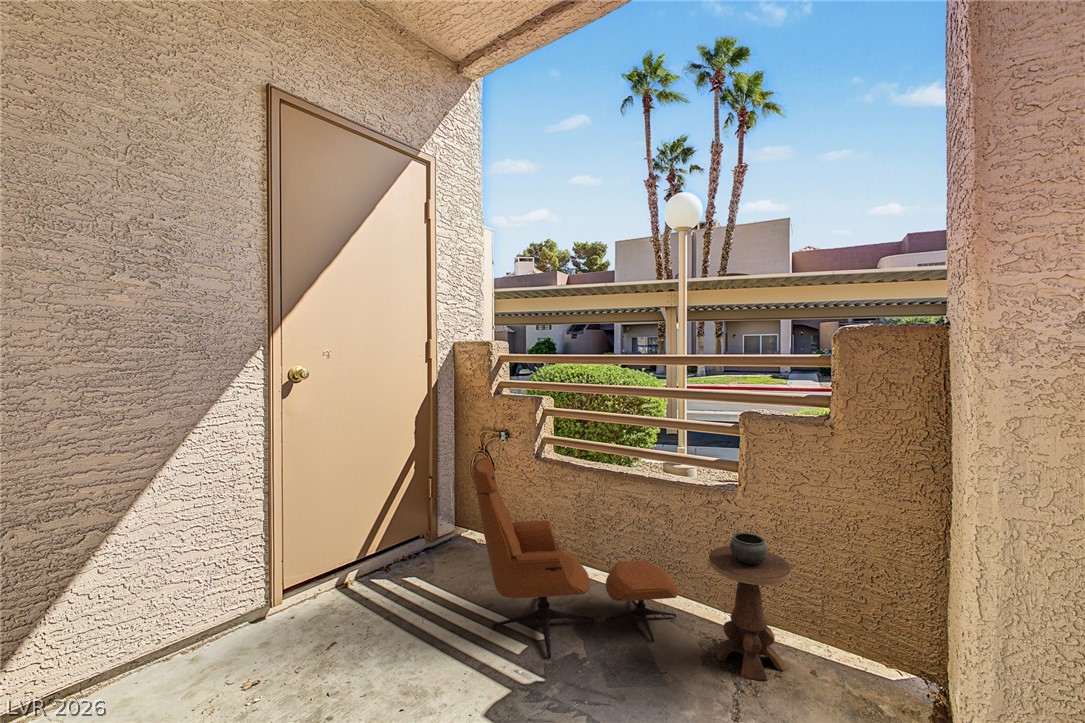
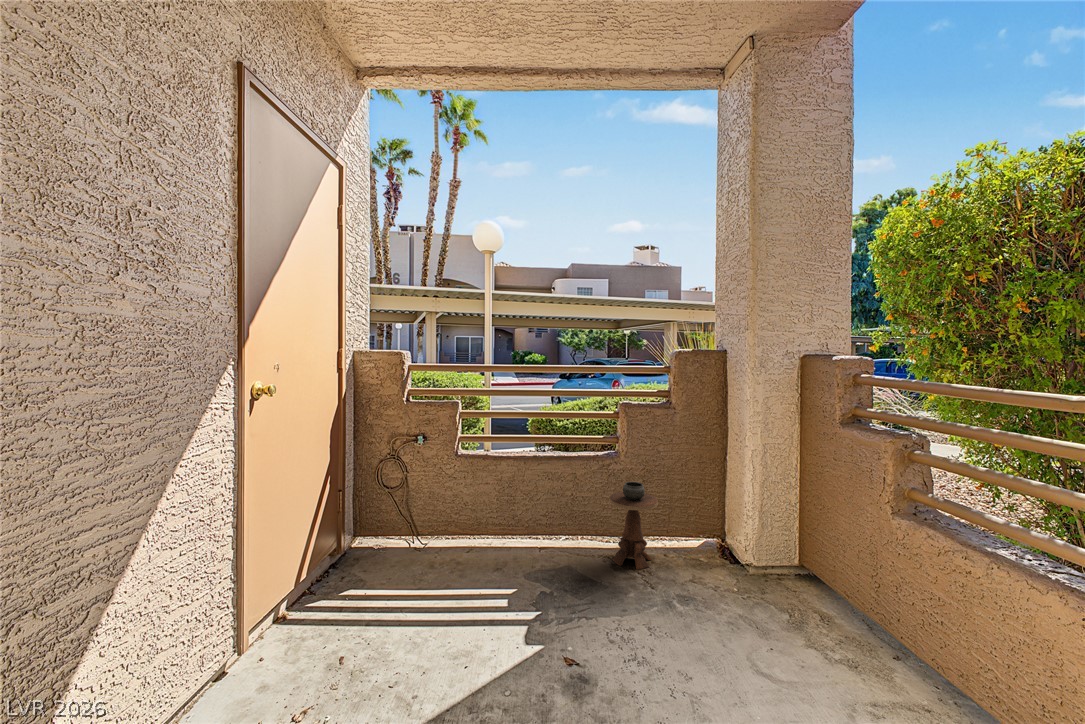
lounge chair: present [472,458,678,658] -> none [451,456,586,599]

